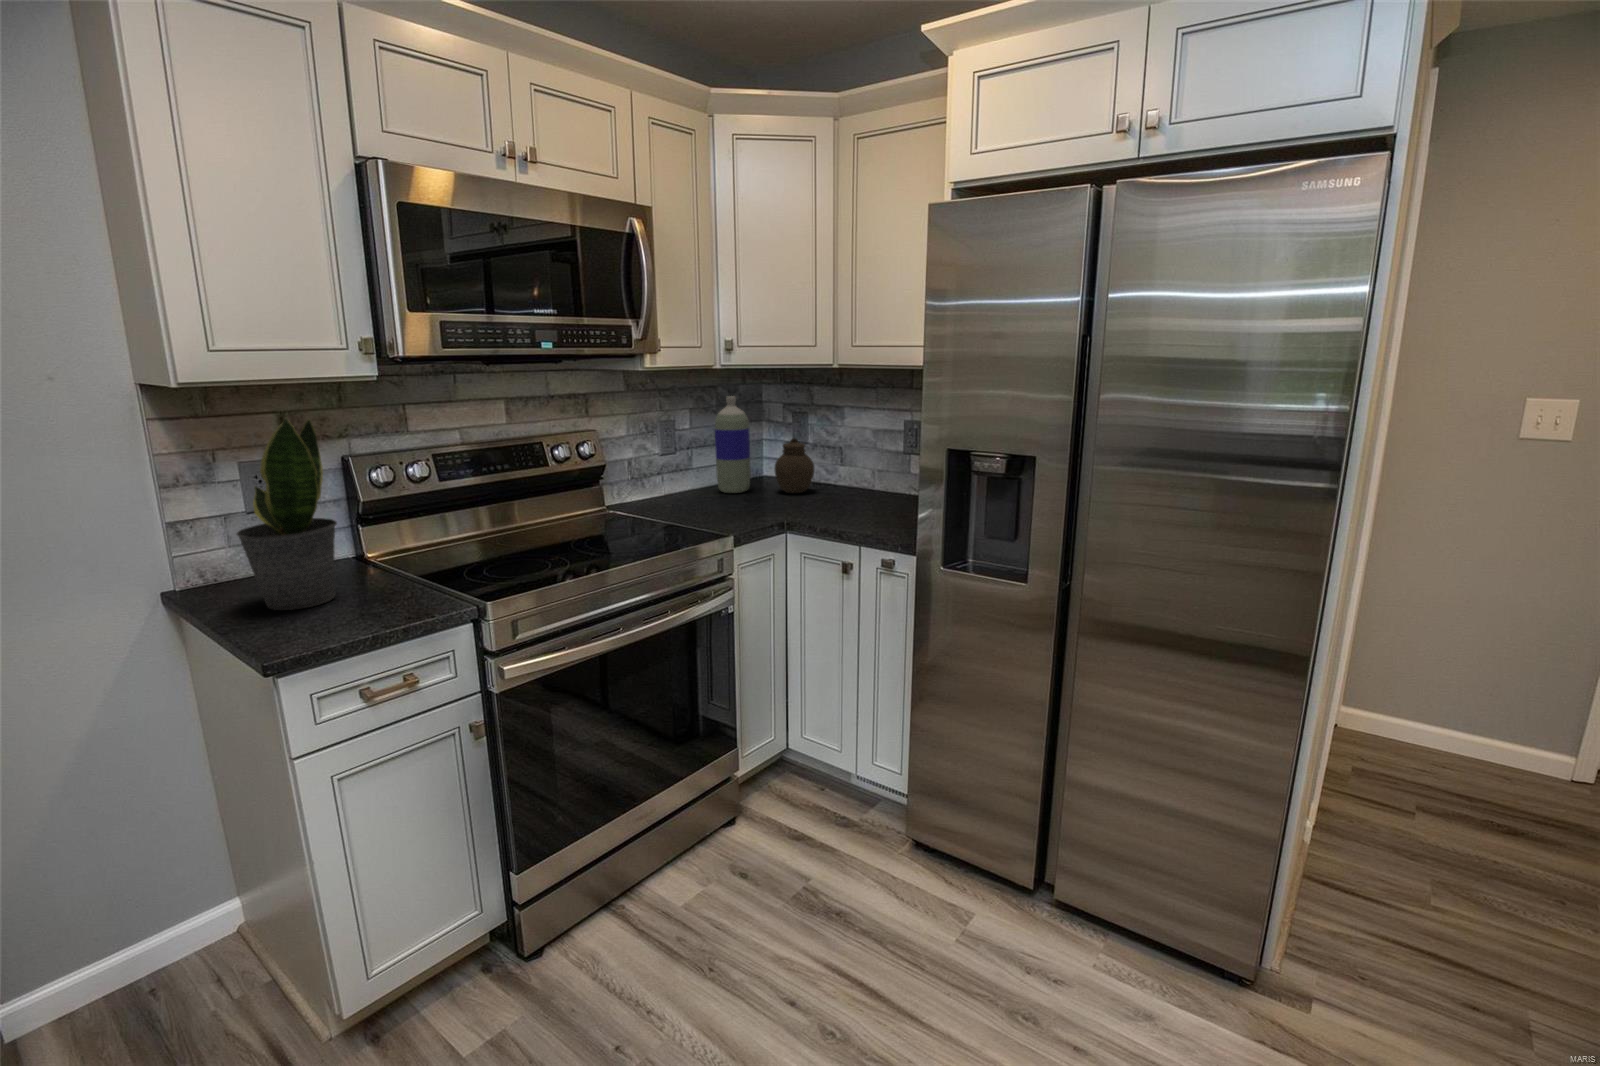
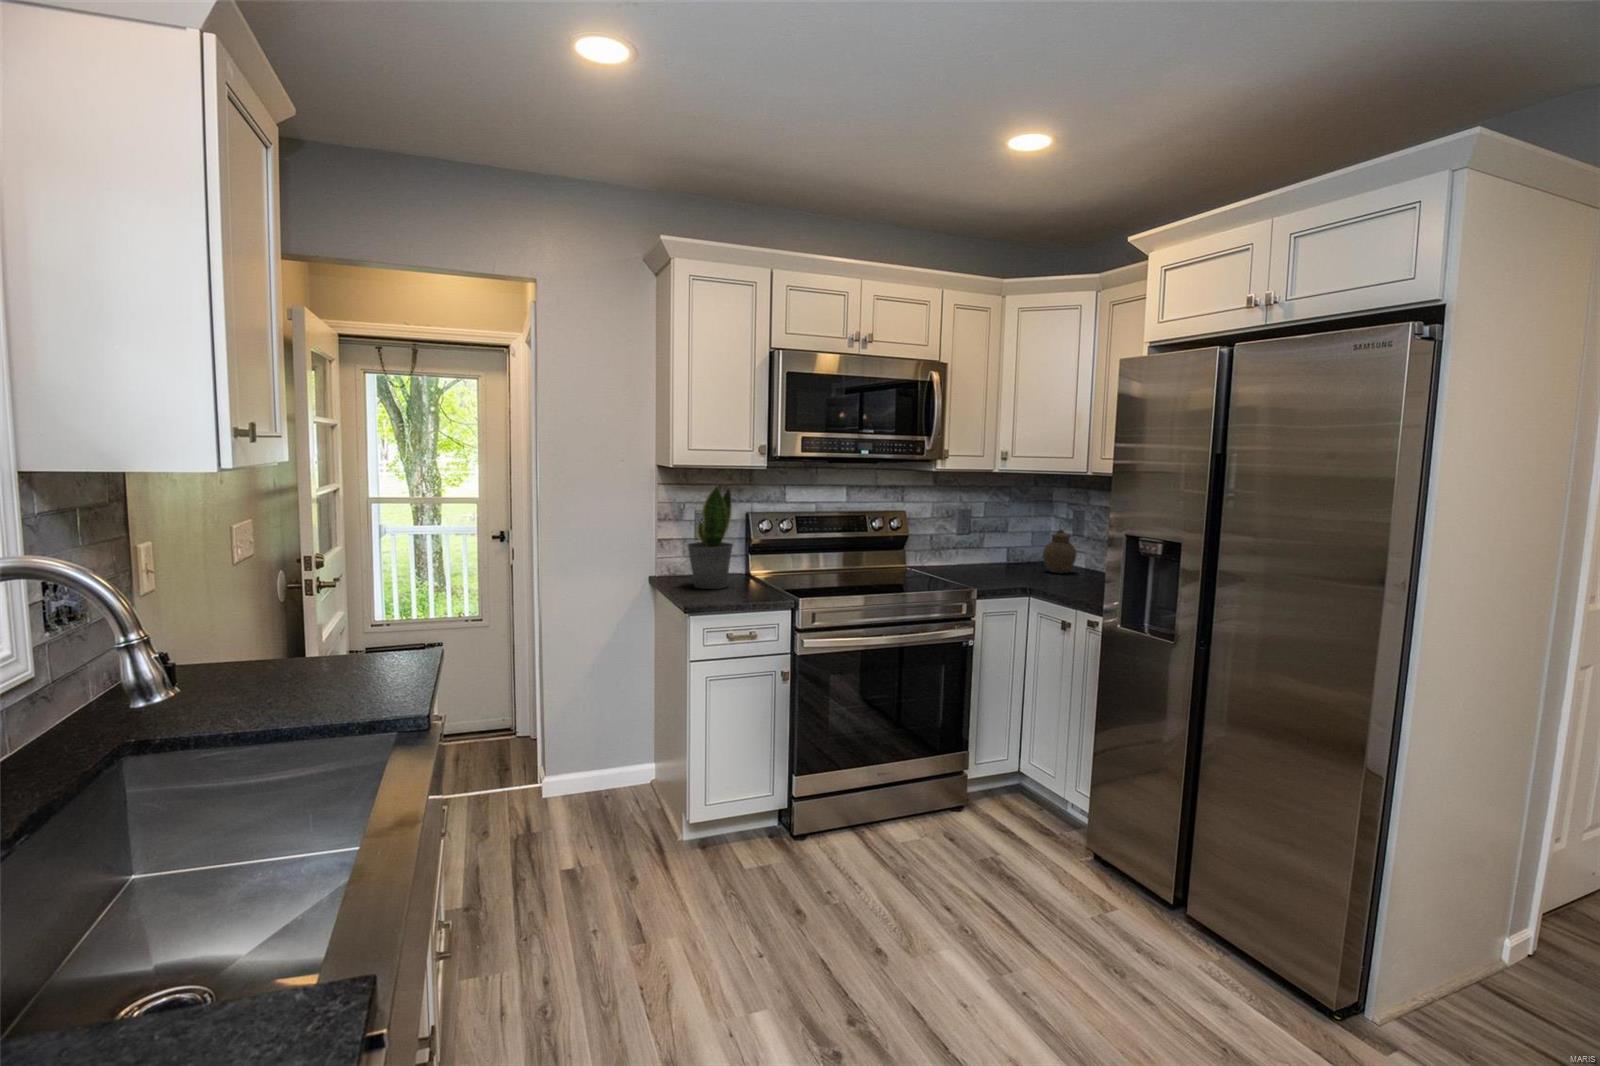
bottle: present [715,396,750,493] -> none [997,494,1027,569]

